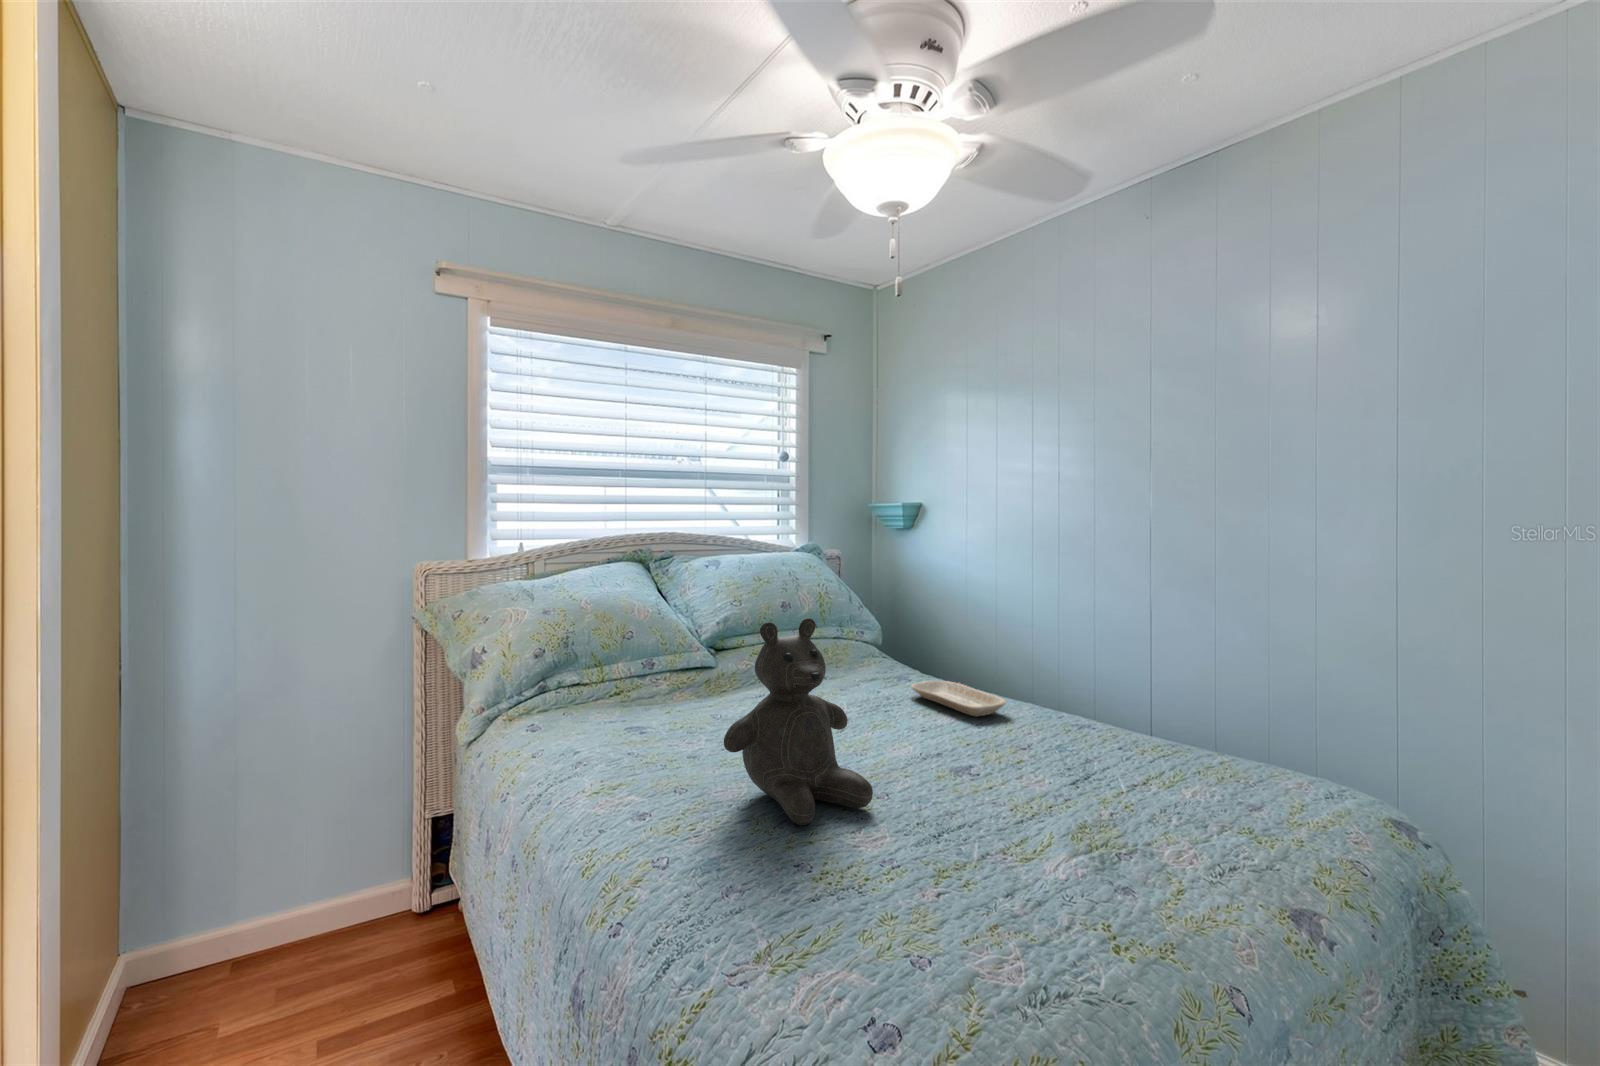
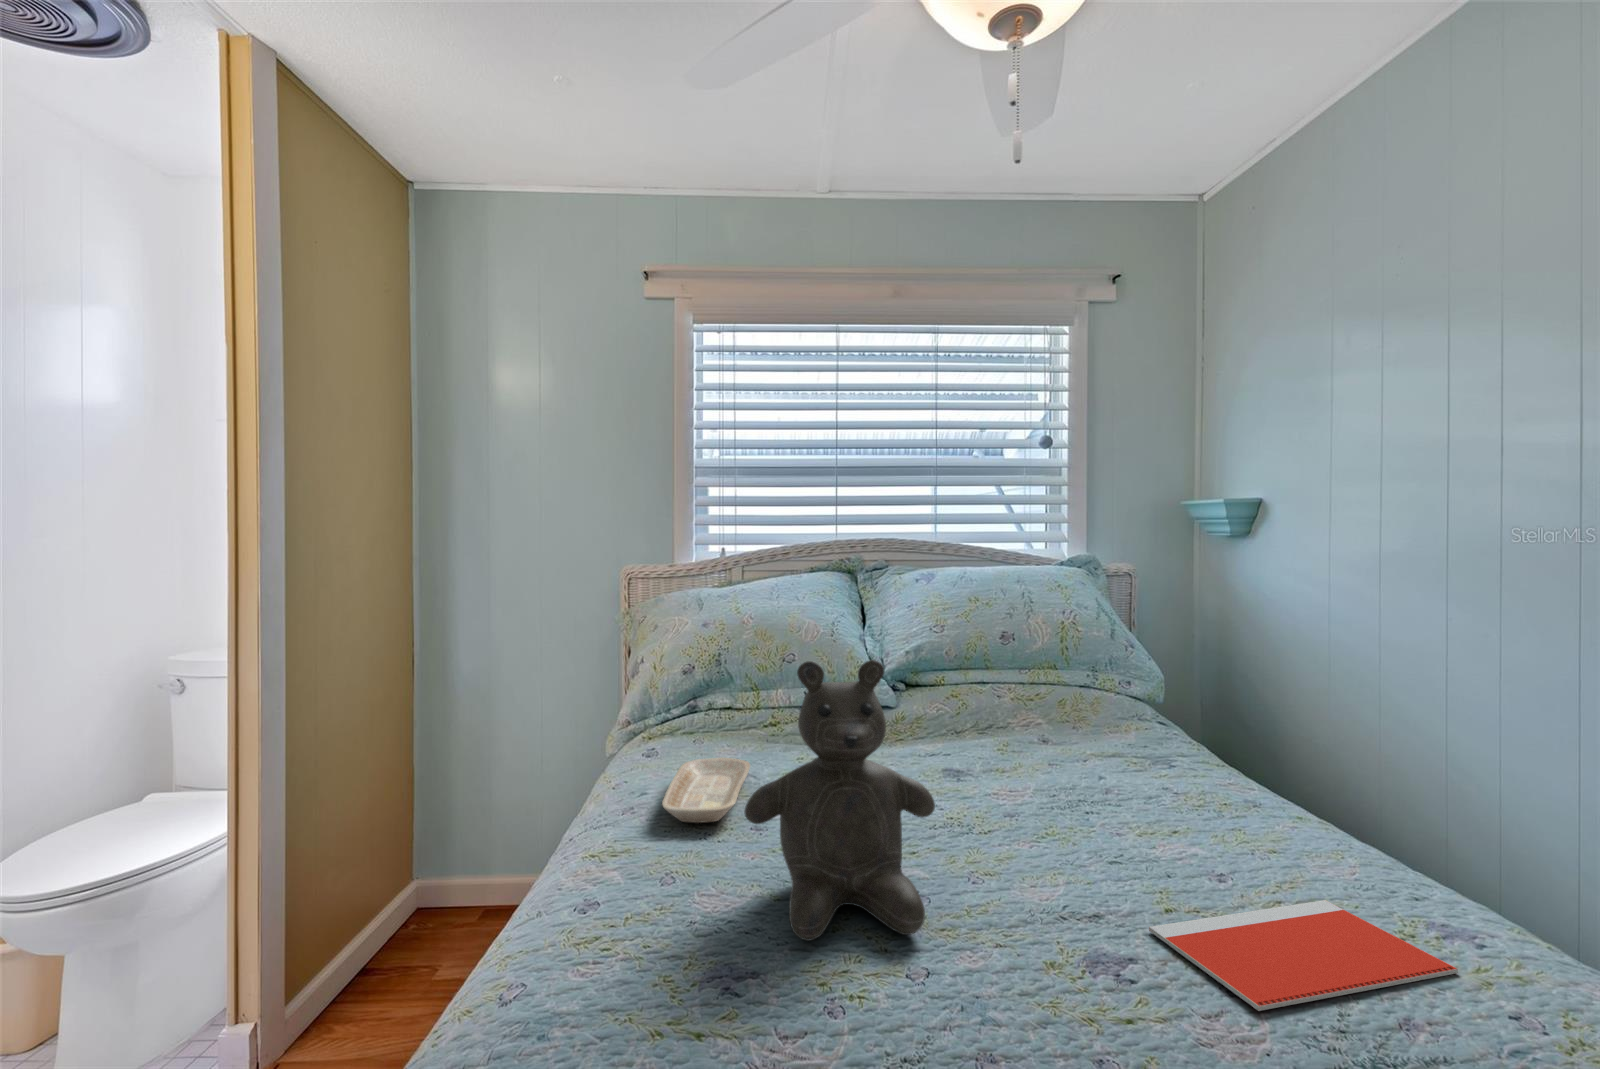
tray: present [911,681,1006,716] -> present [662,758,750,823]
notebook: none [988,743,1135,800] -> present [1149,900,1458,1011]

